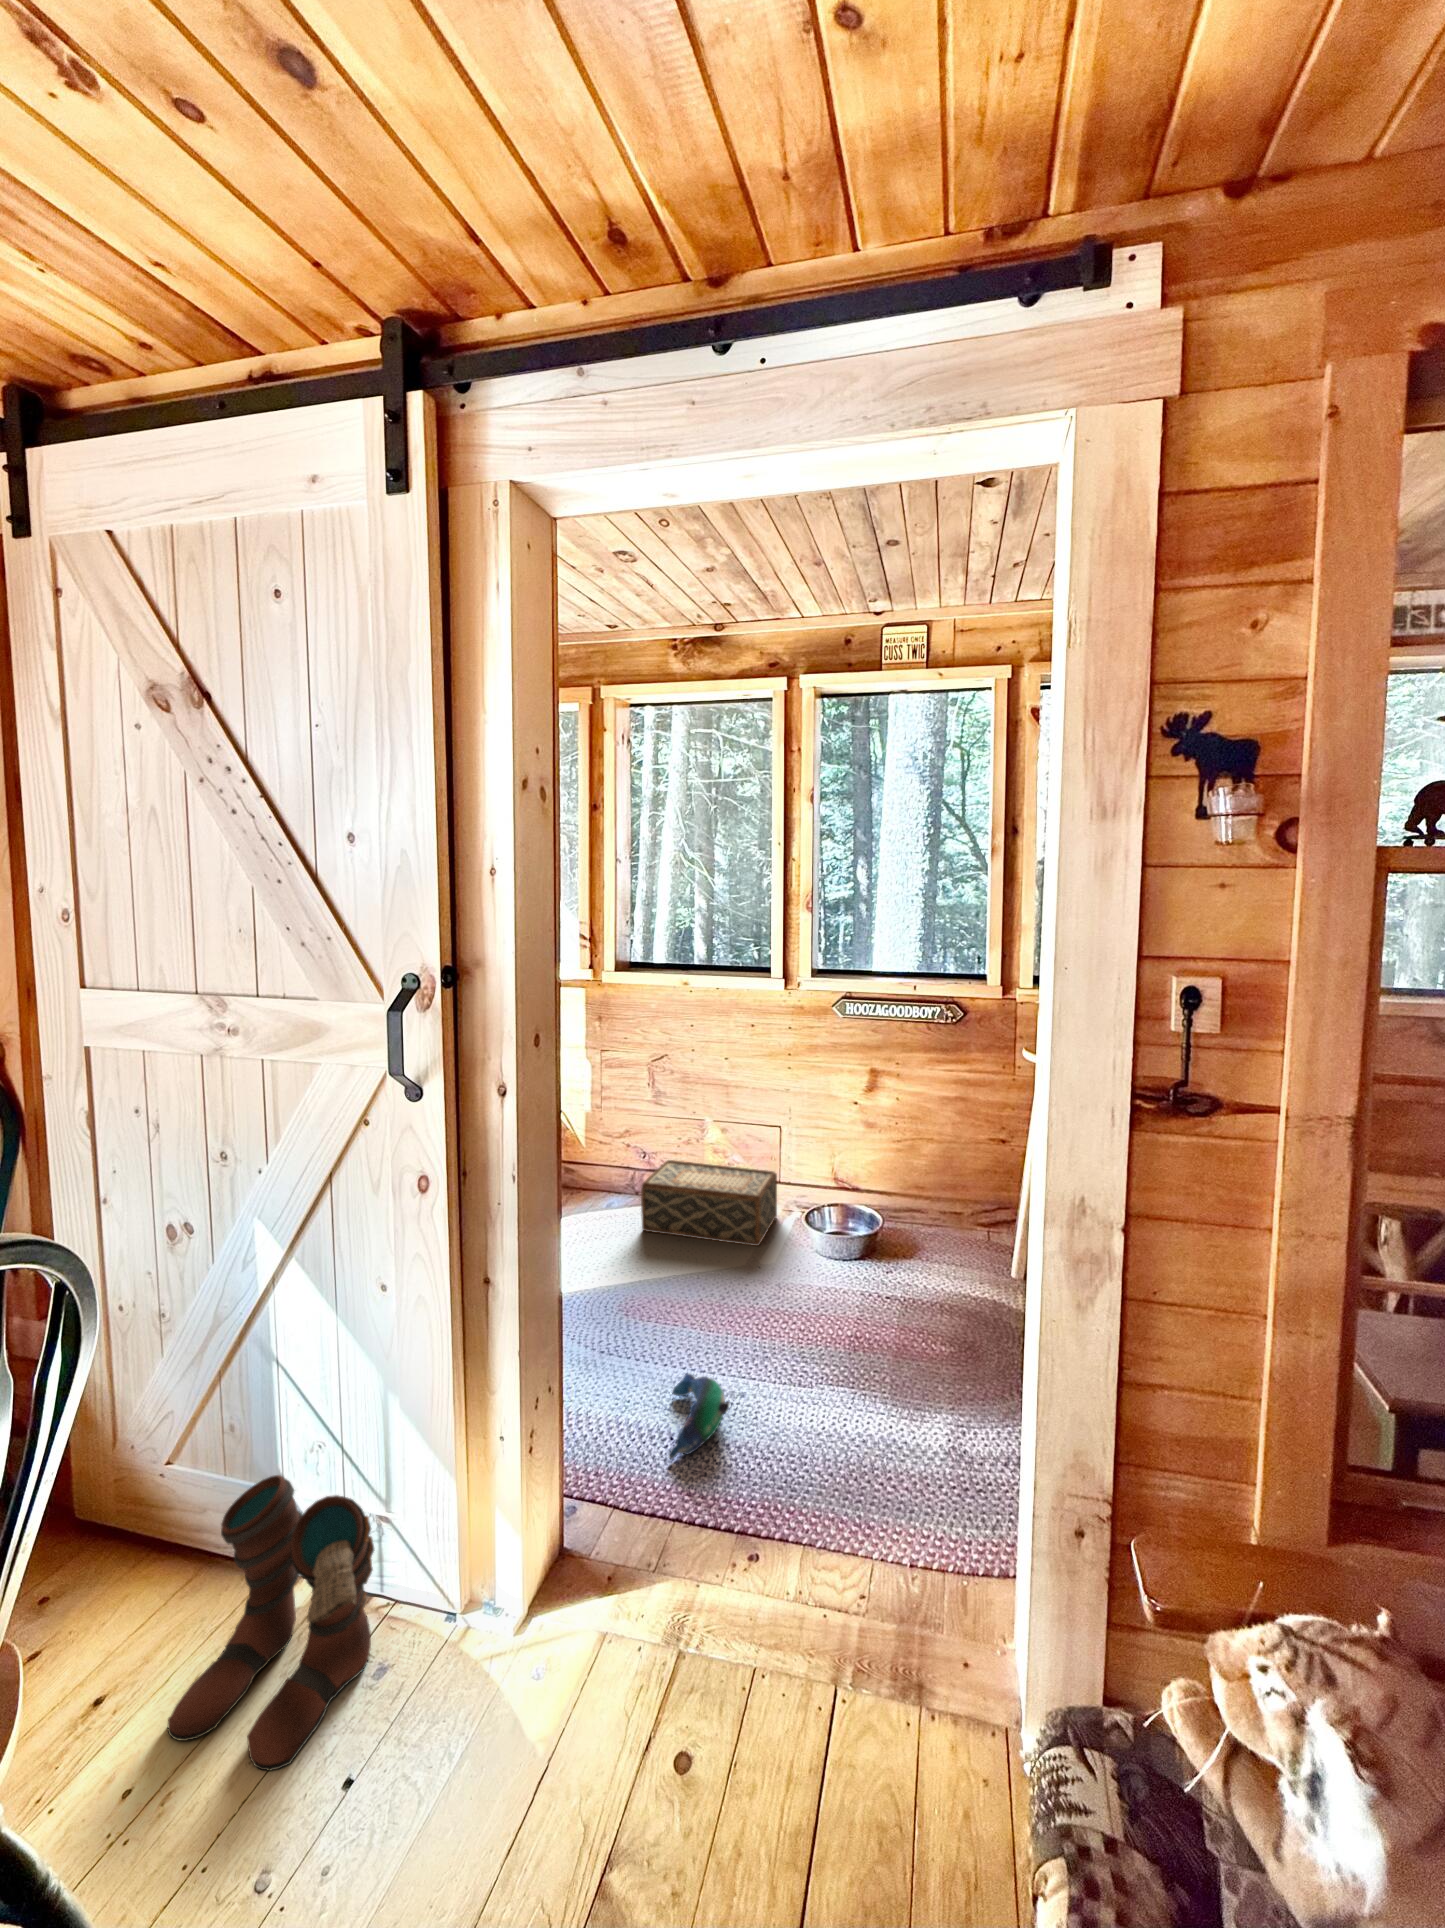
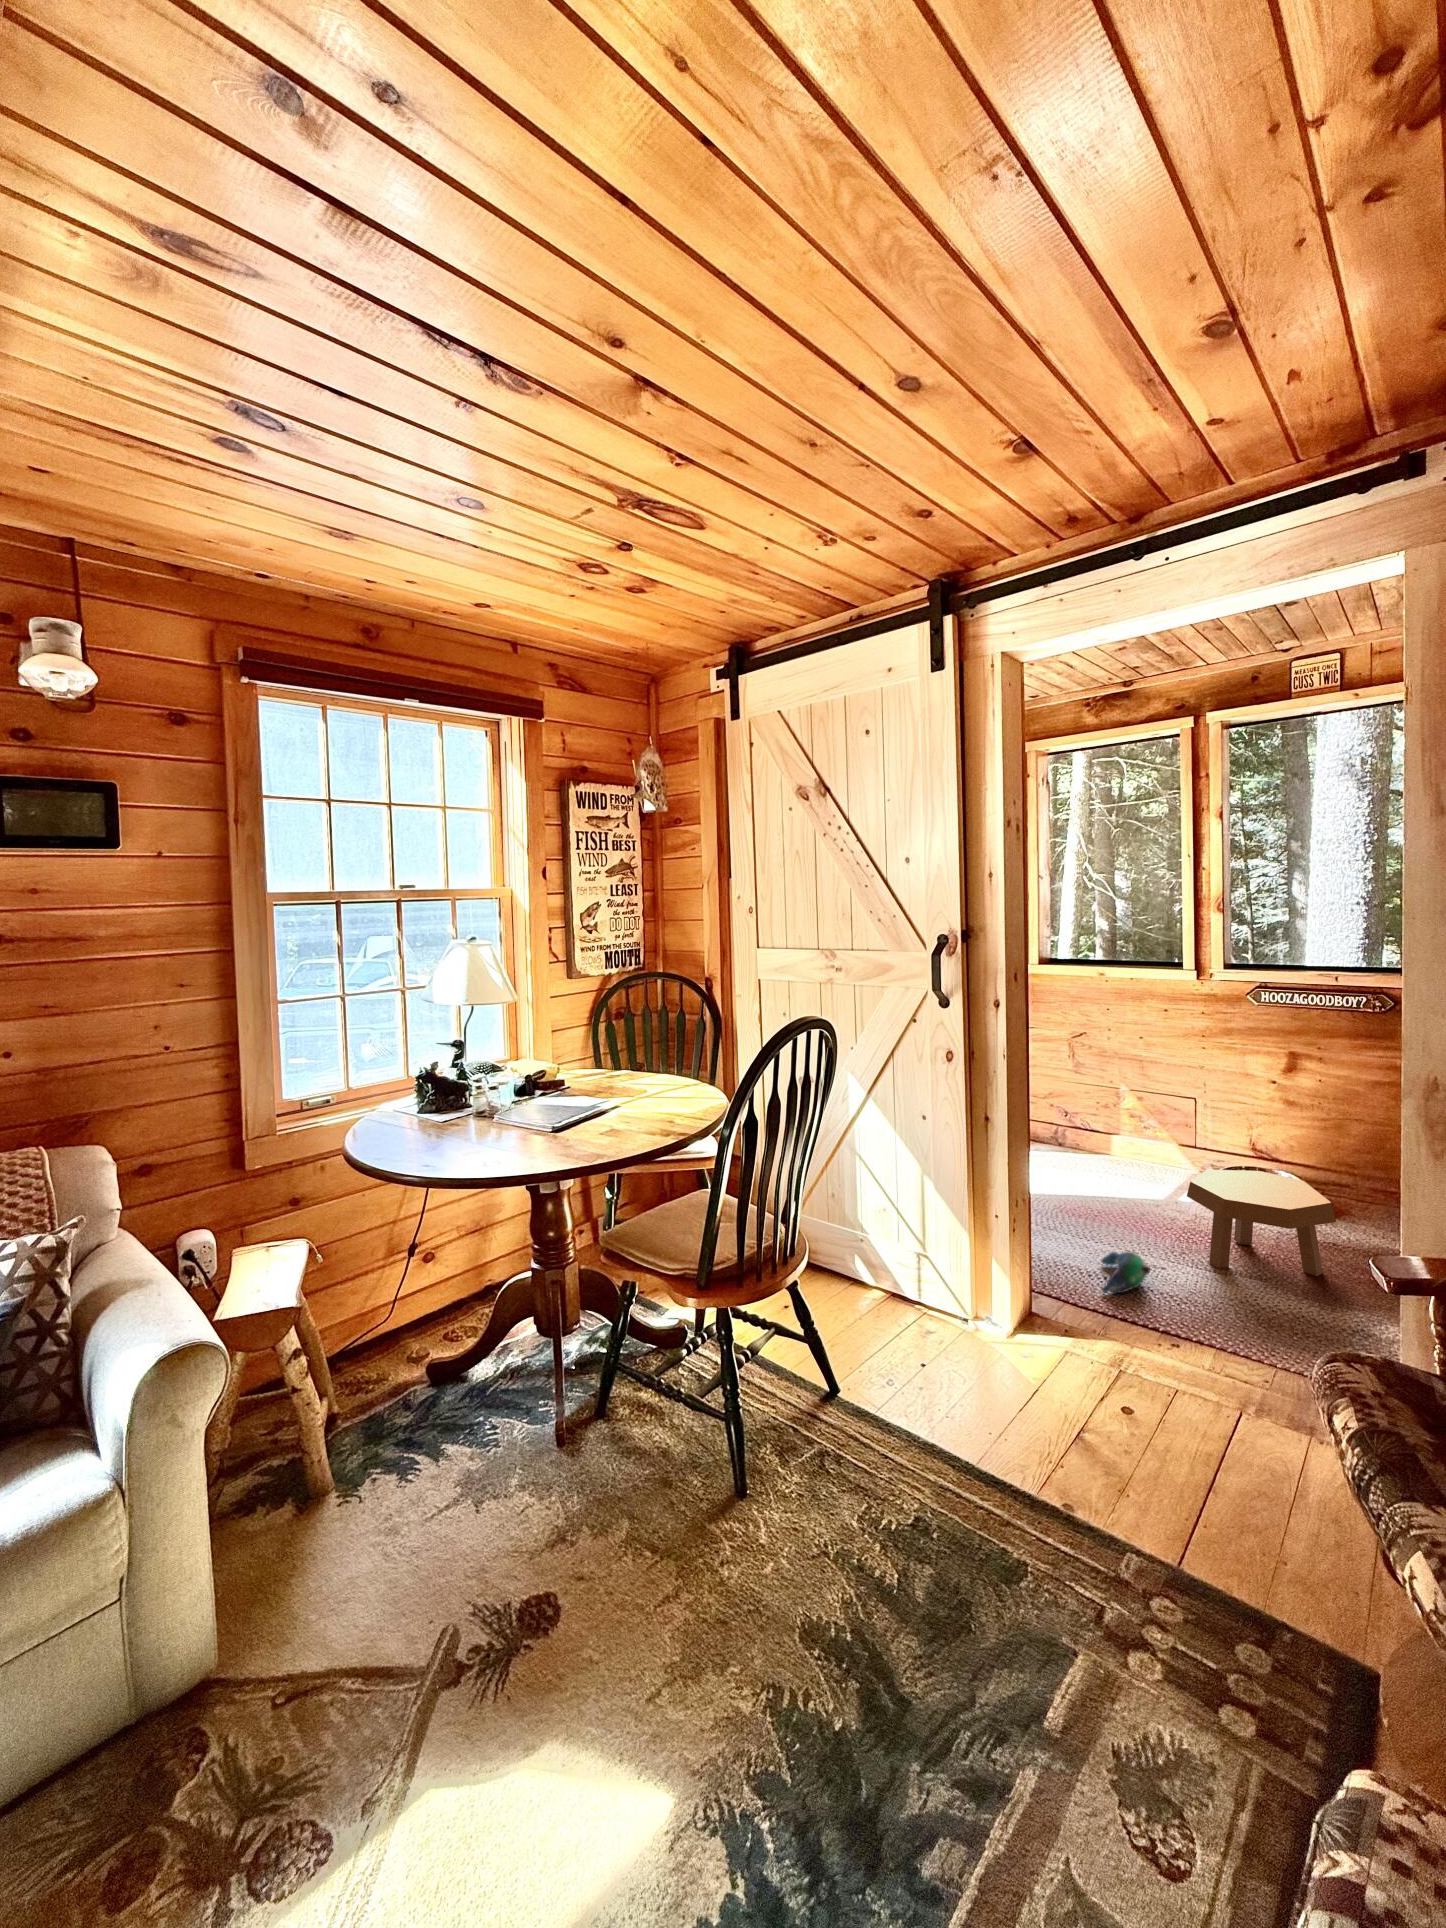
woven basket: present [641,1160,777,1246] -> none [1062,1123,1192,1197]
footstool: none [772,1220,920,1364] -> present [1187,1170,1336,1276]
boots: present [168,1475,375,1771] -> none [824,1213,925,1345]

